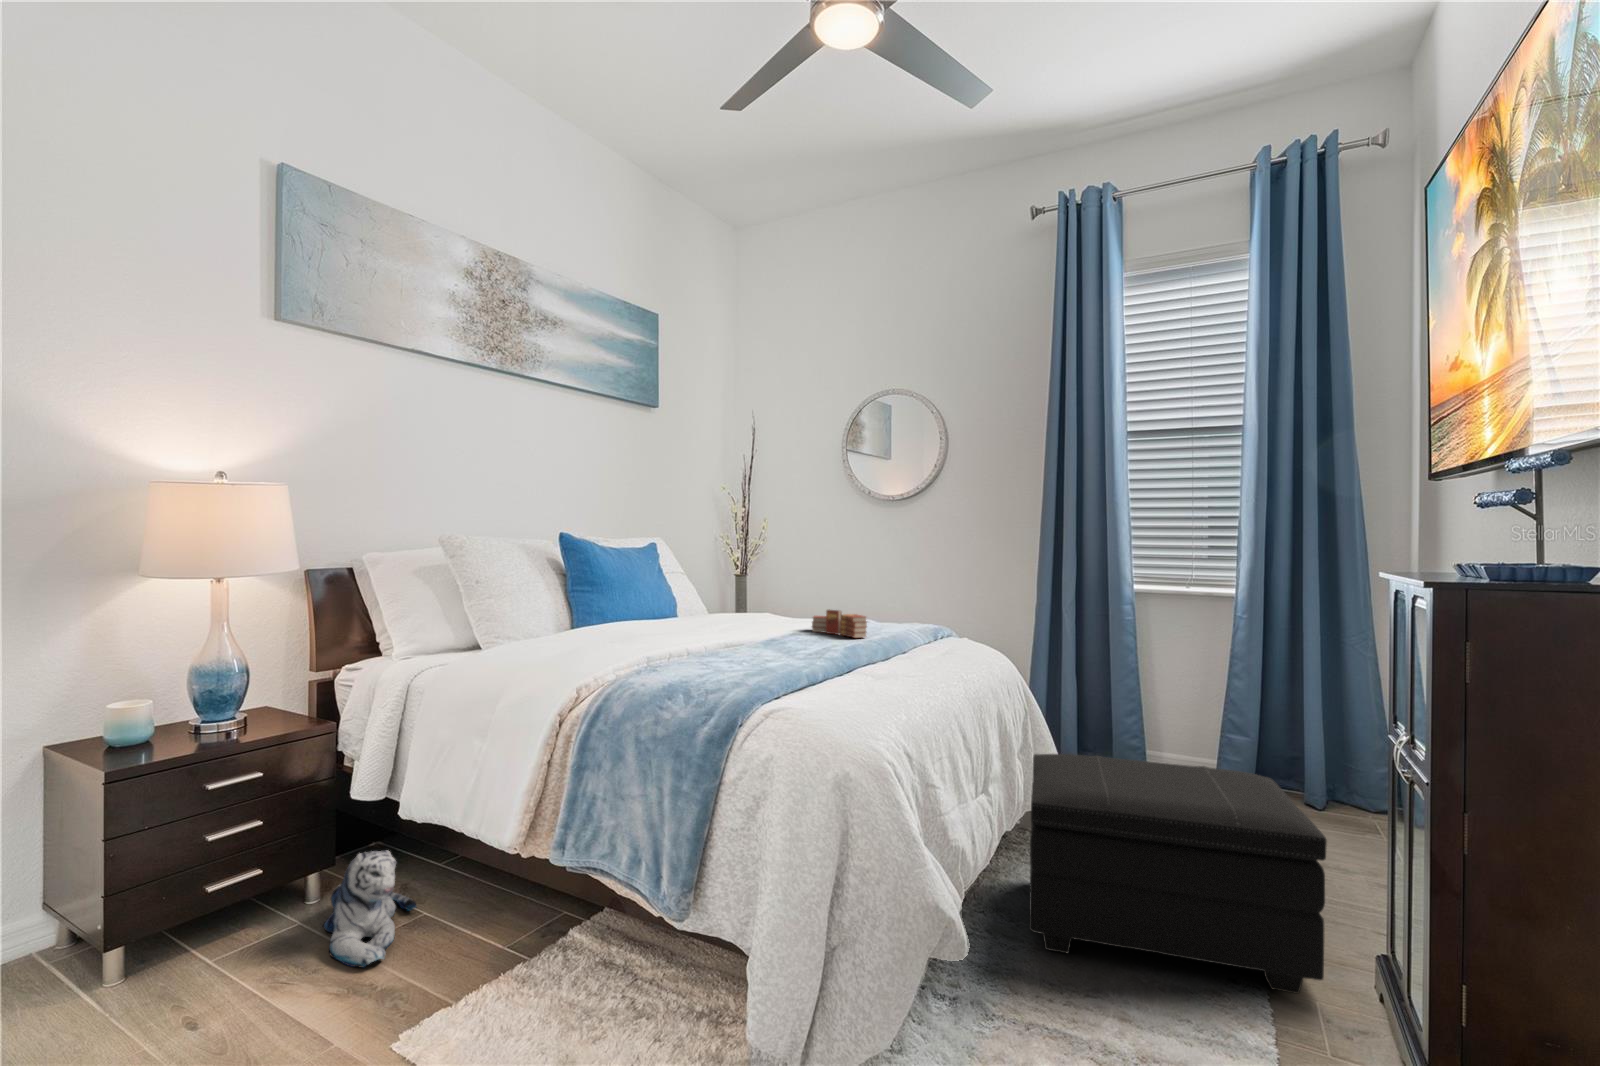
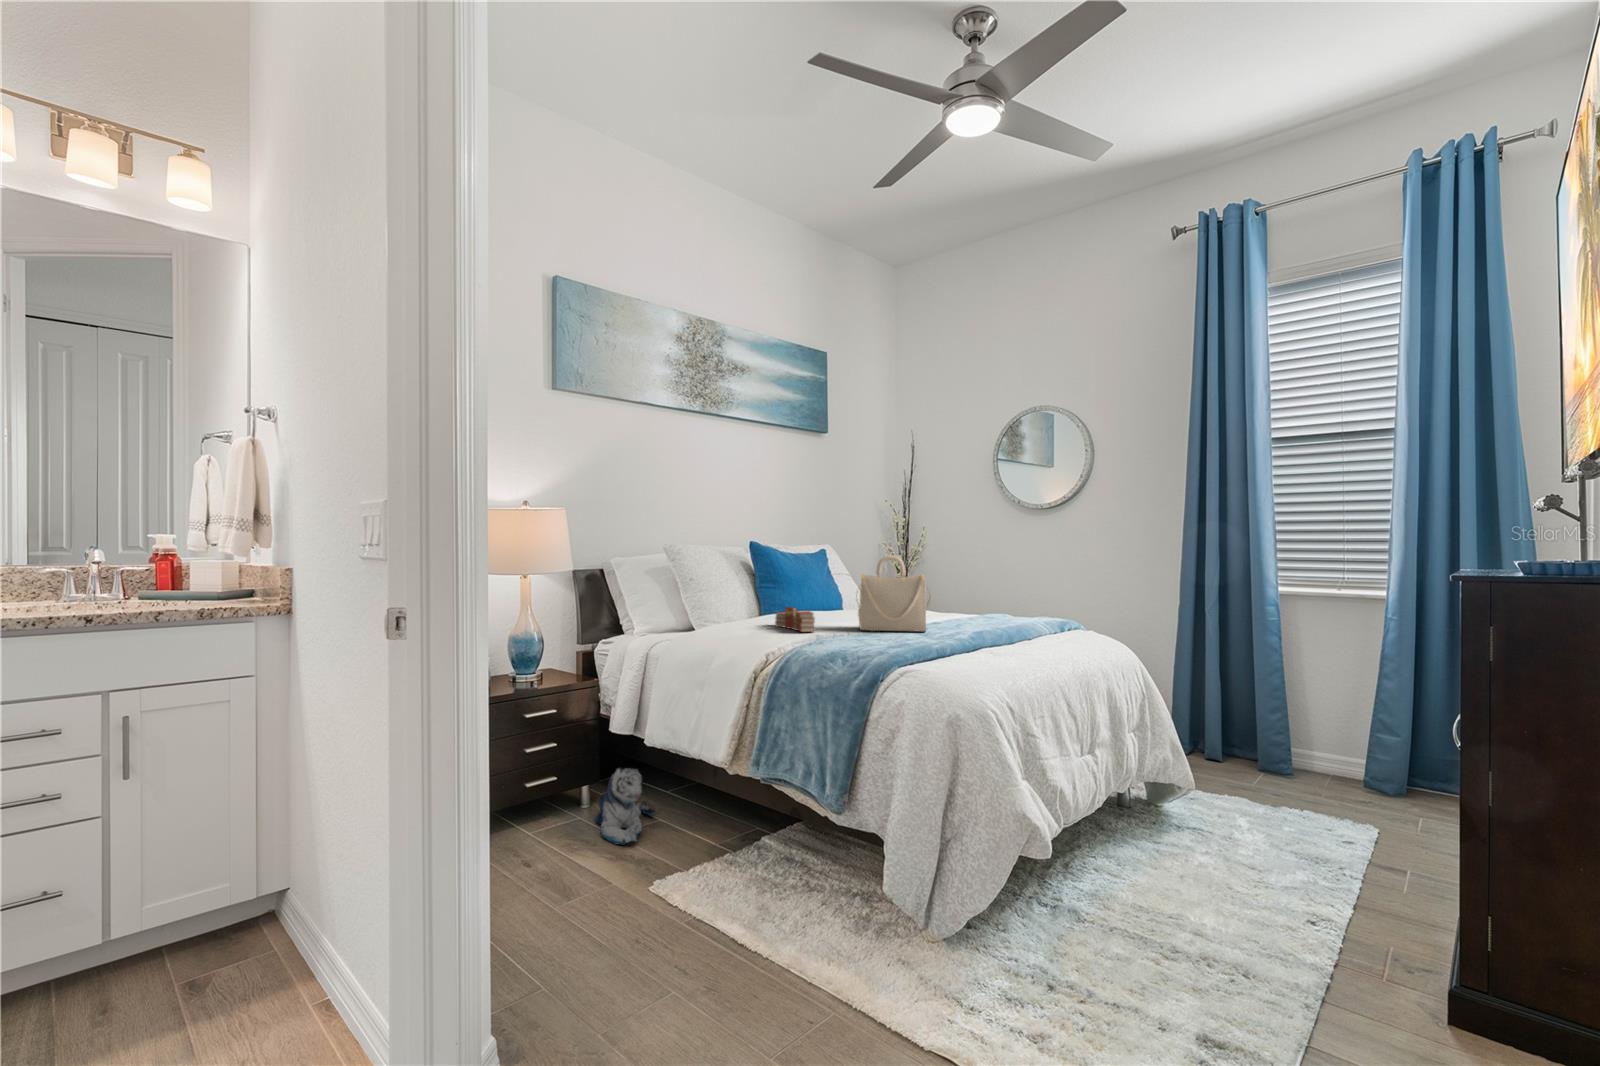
handbag: none [696,553,787,647] -> present [858,555,931,631]
book: present [812,610,867,638] -> present [775,607,815,632]
footstool: present [1029,754,1327,994] -> none [1129,728,1396,937]

